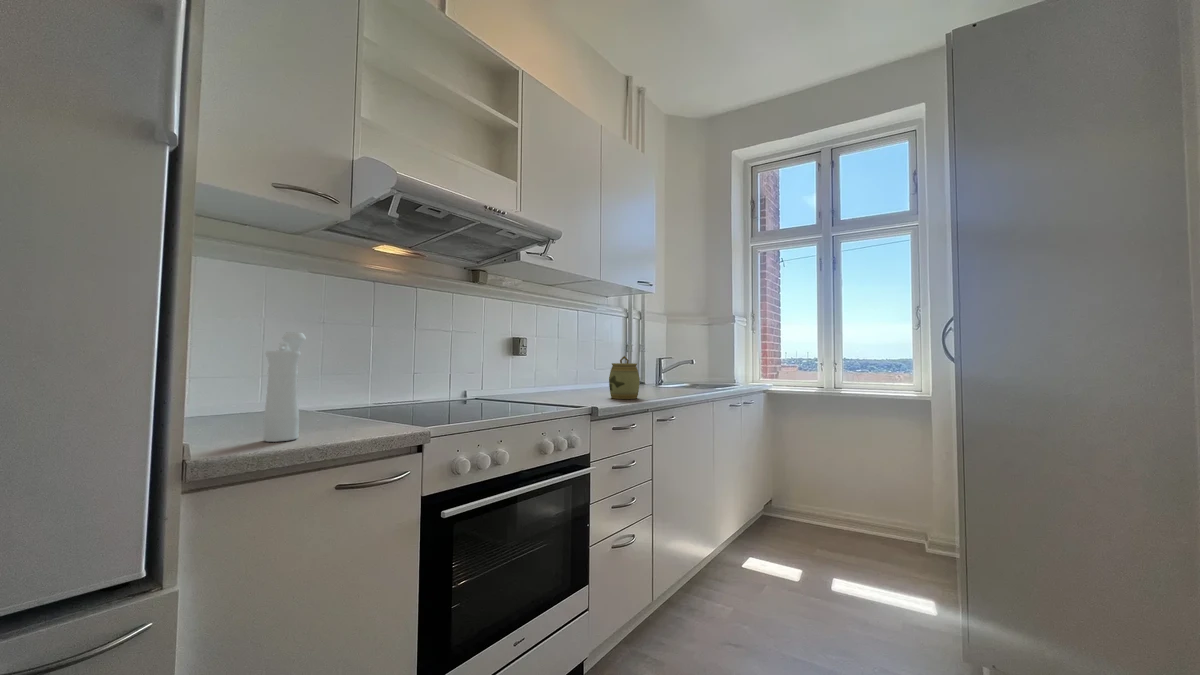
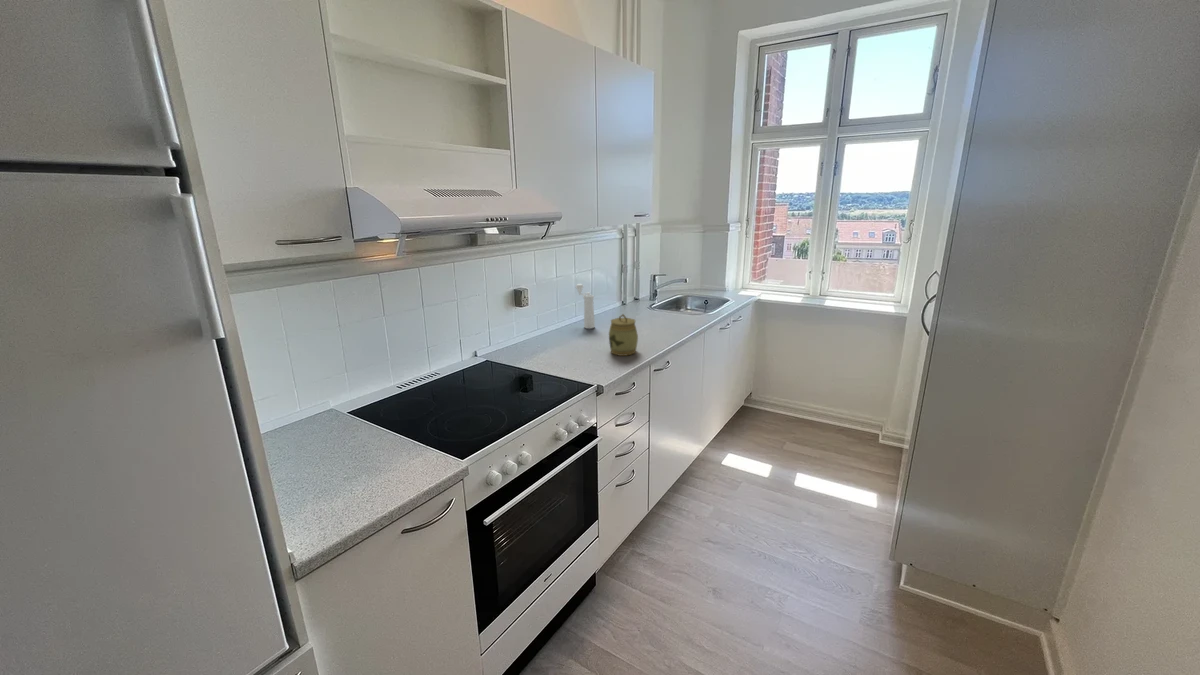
pepper mill: present [263,332,306,442] -> present [576,284,595,329]

